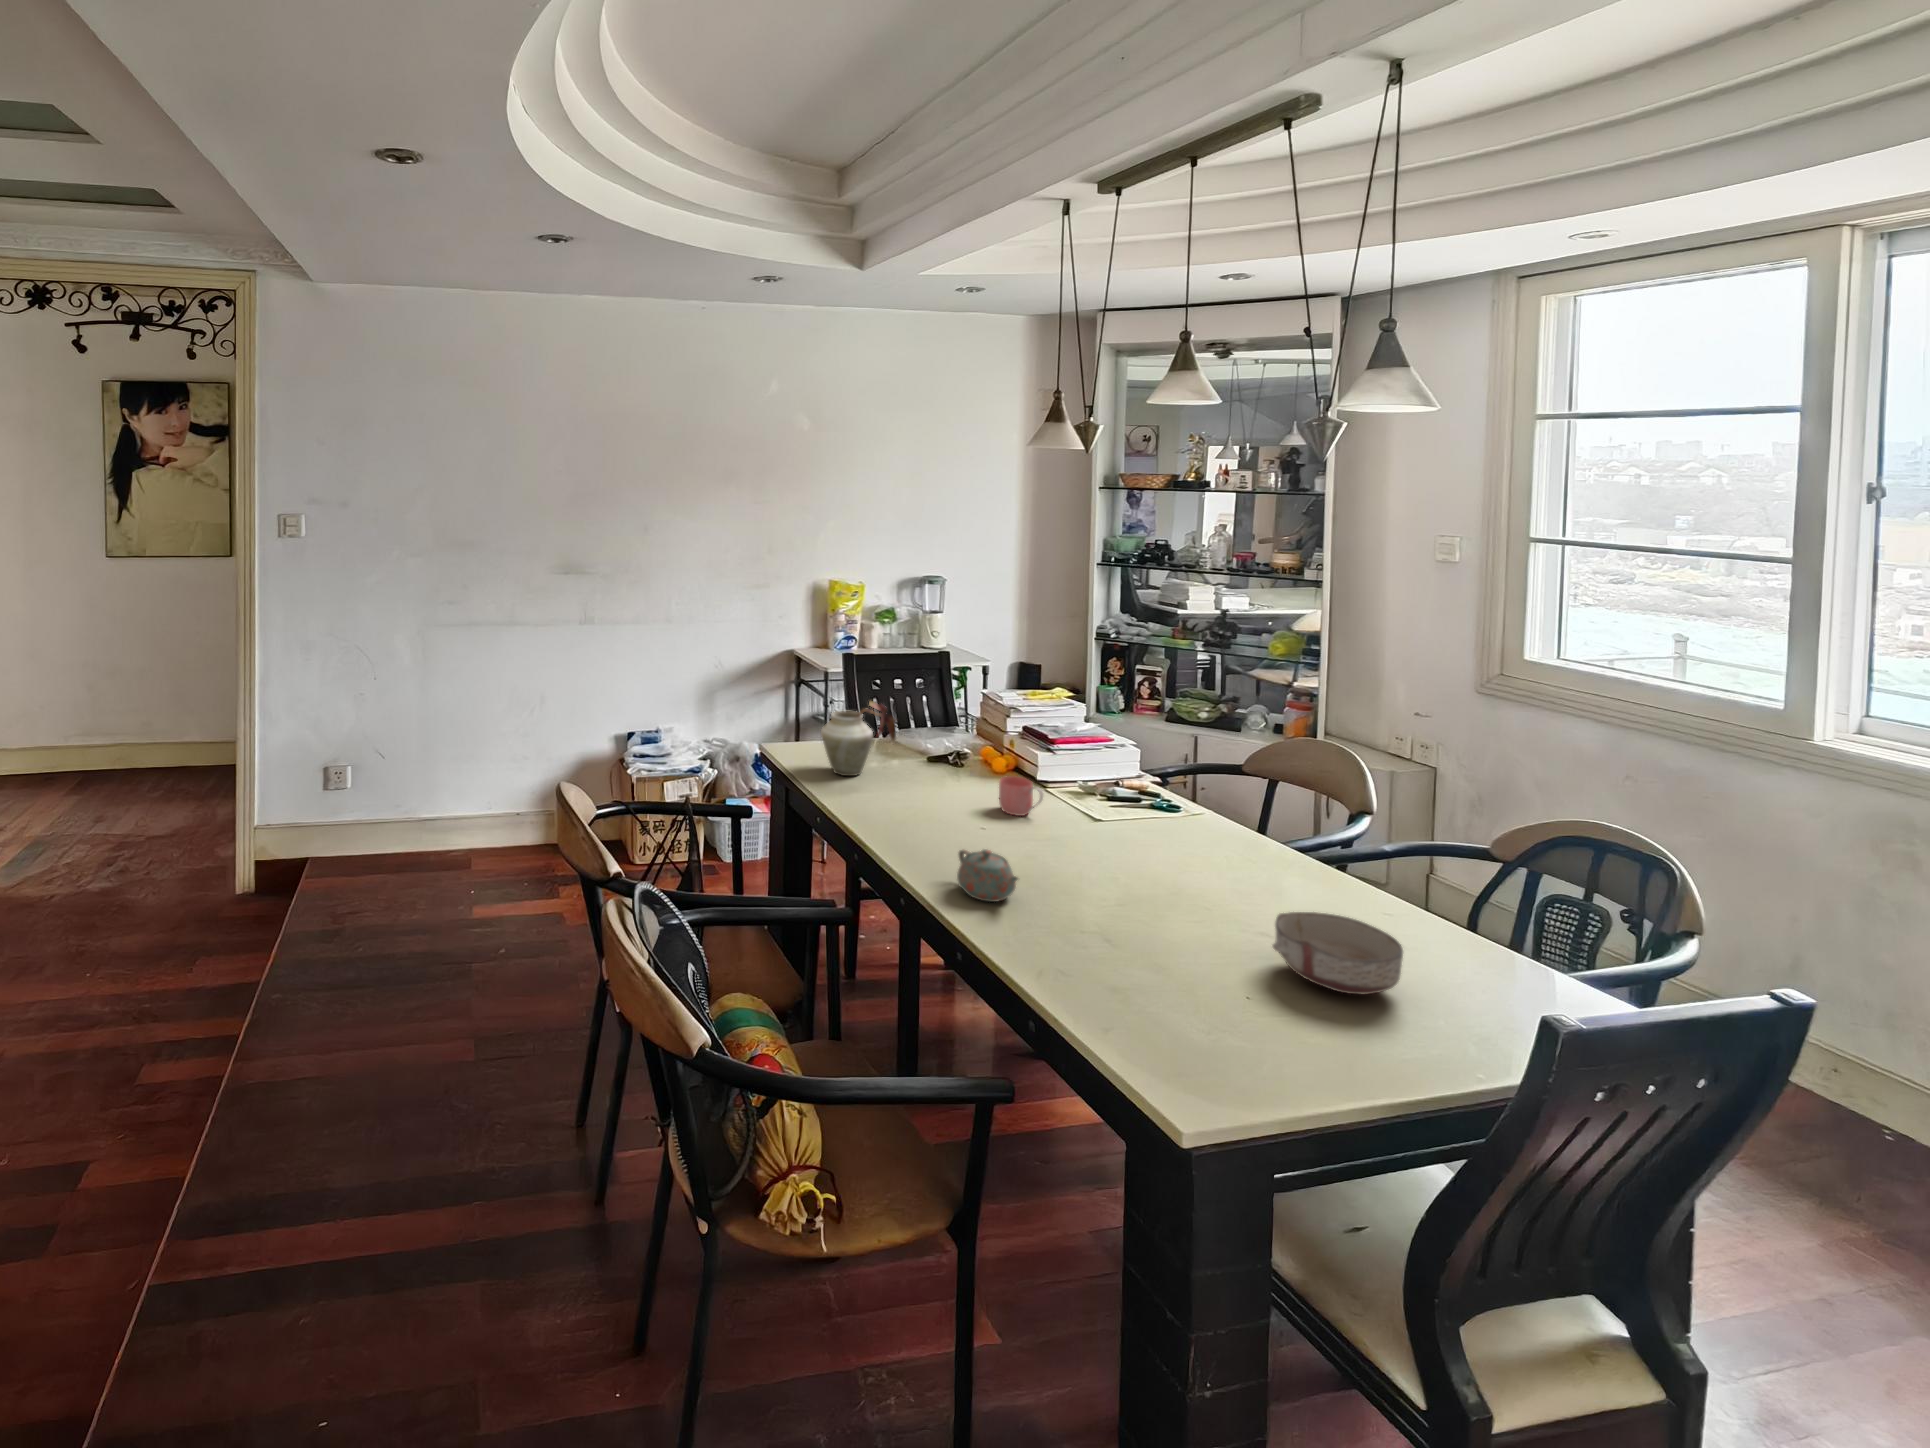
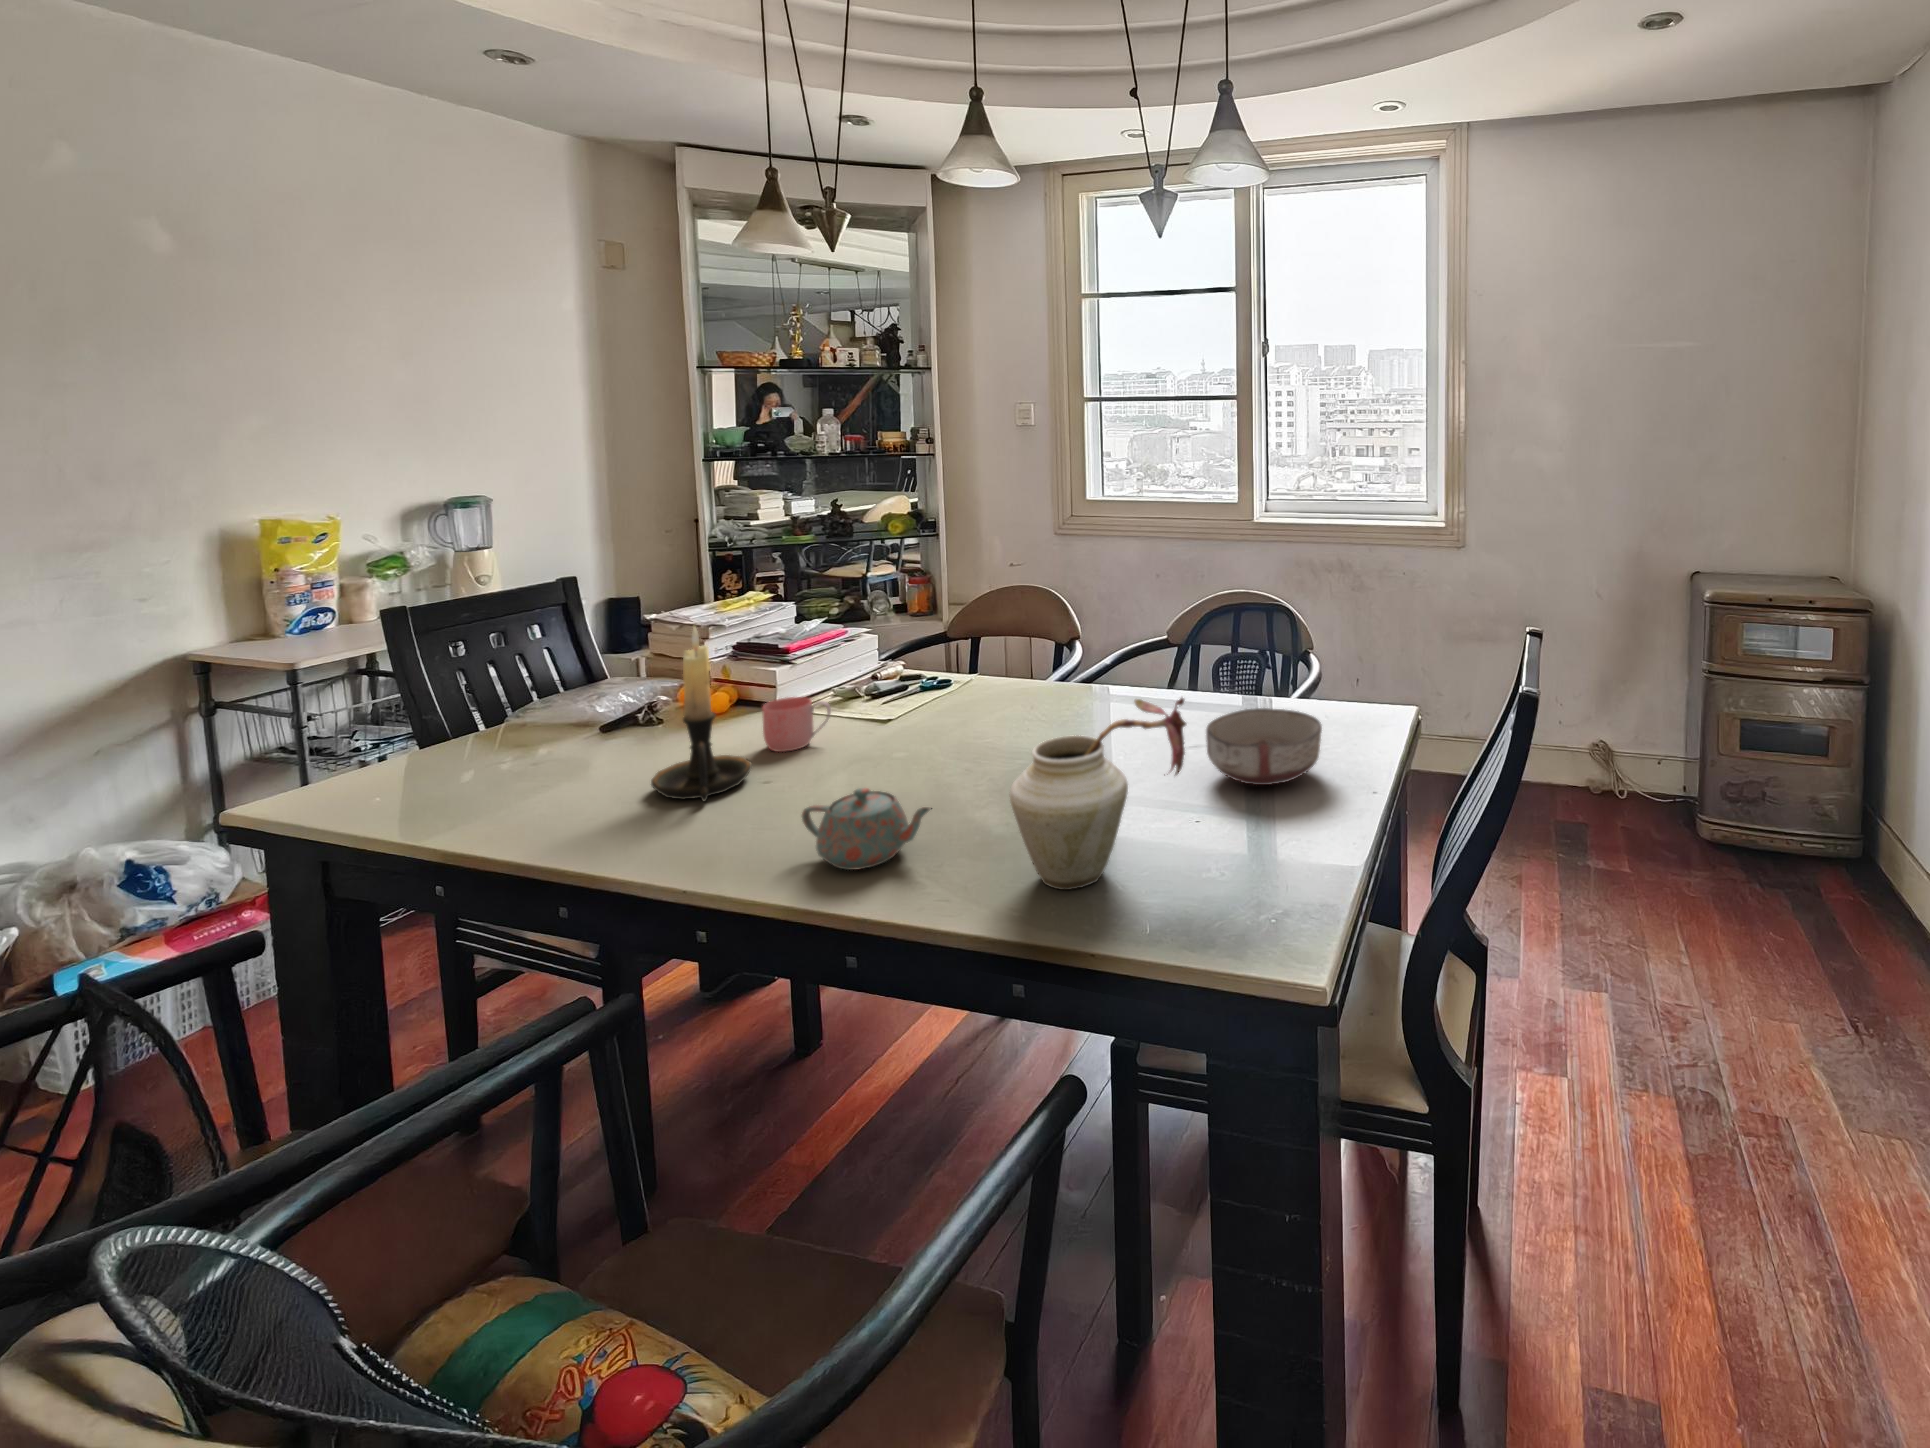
vase: present [821,701,896,776] -> present [1010,698,1186,890]
candle holder: none [920,714,976,827] -> present [651,627,752,801]

